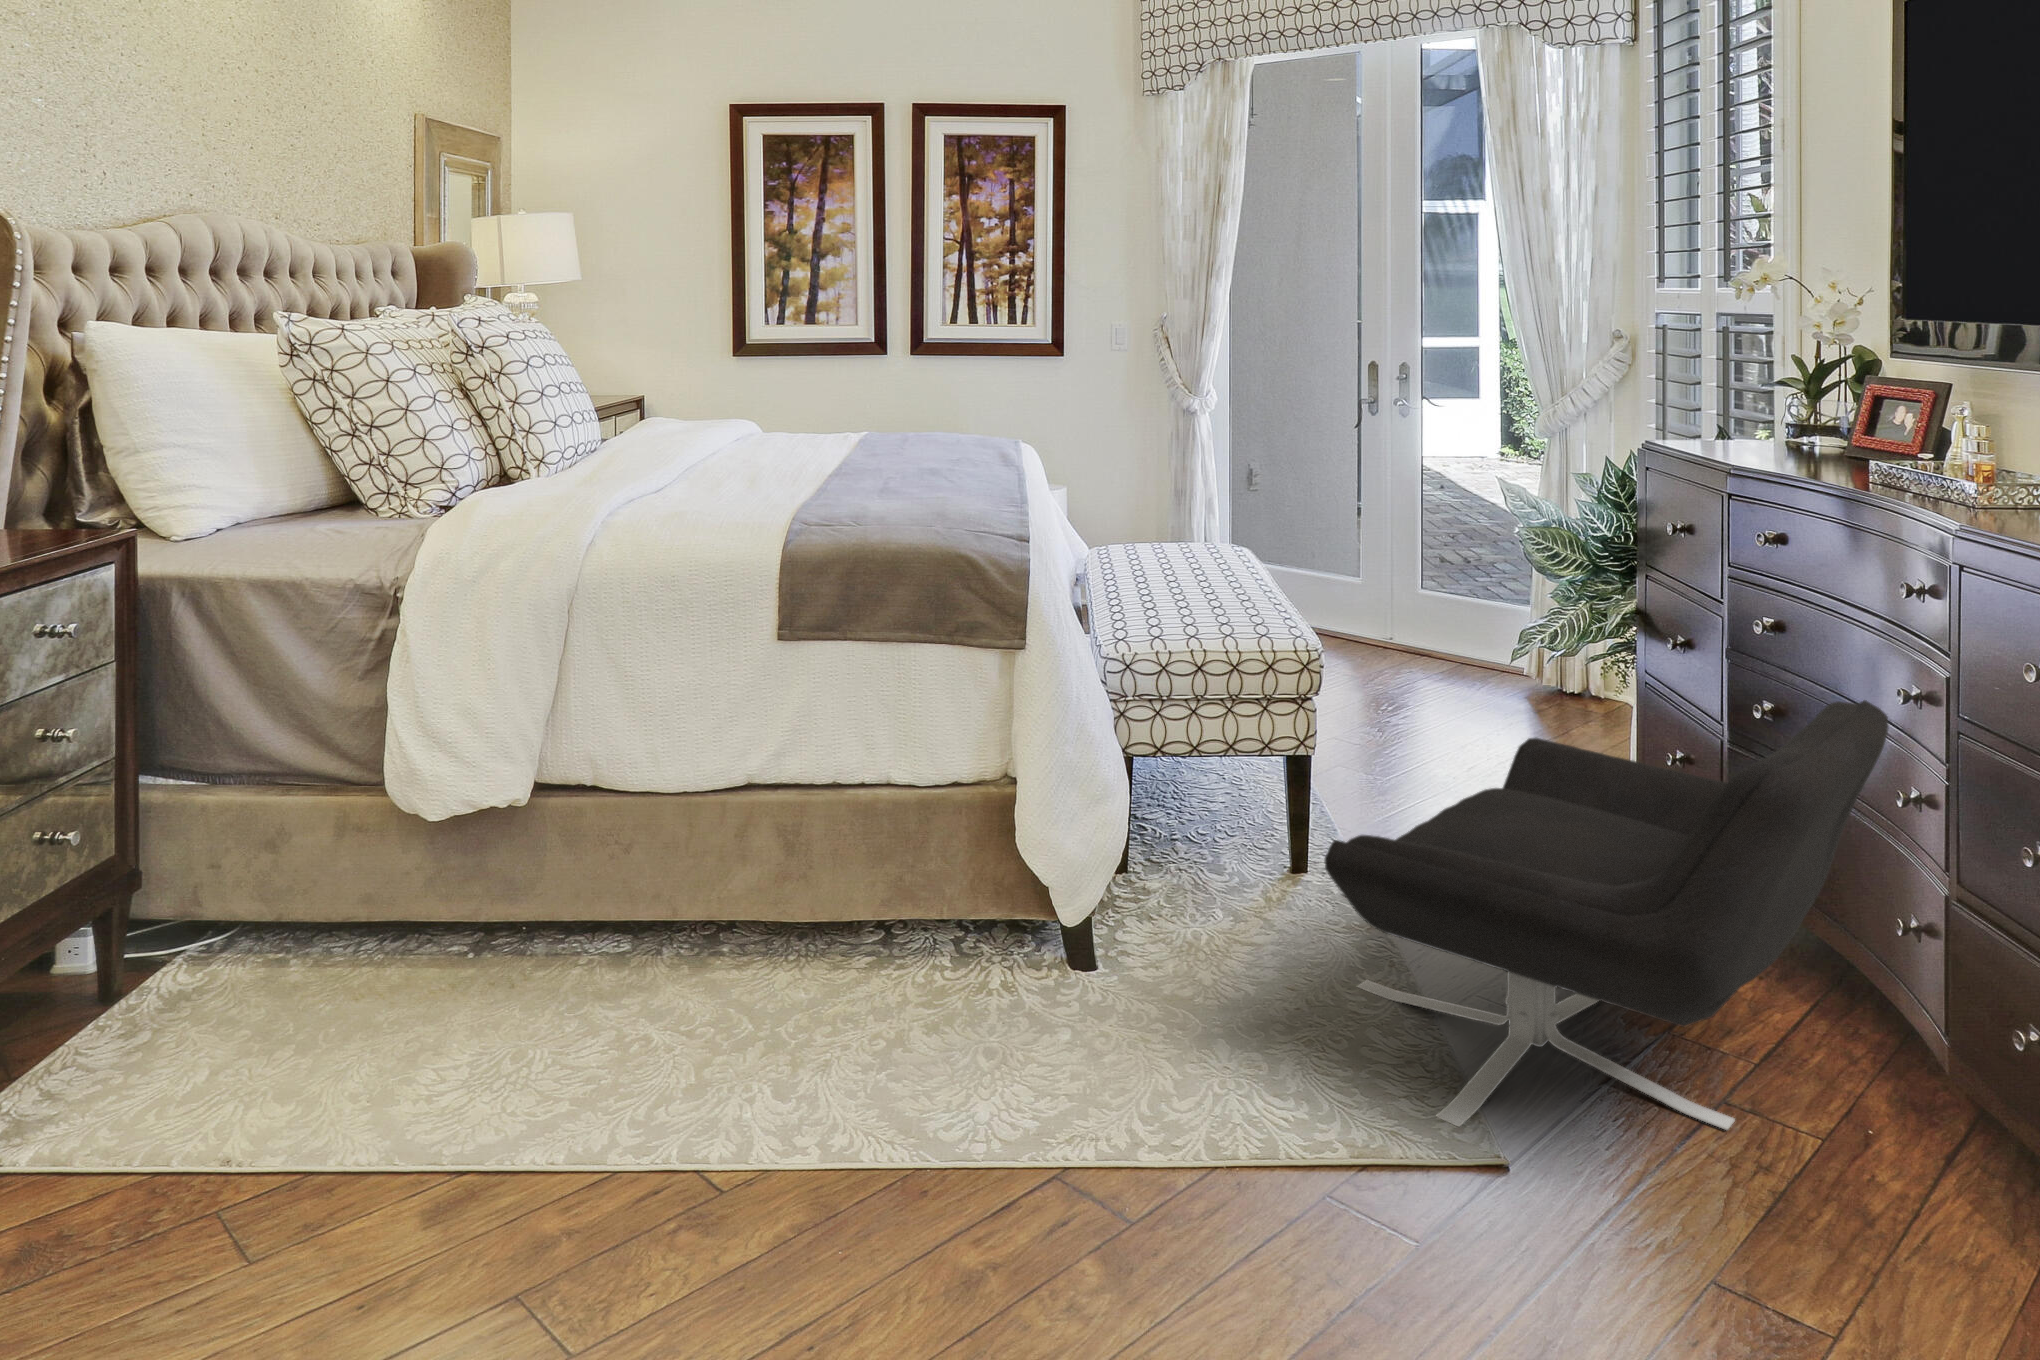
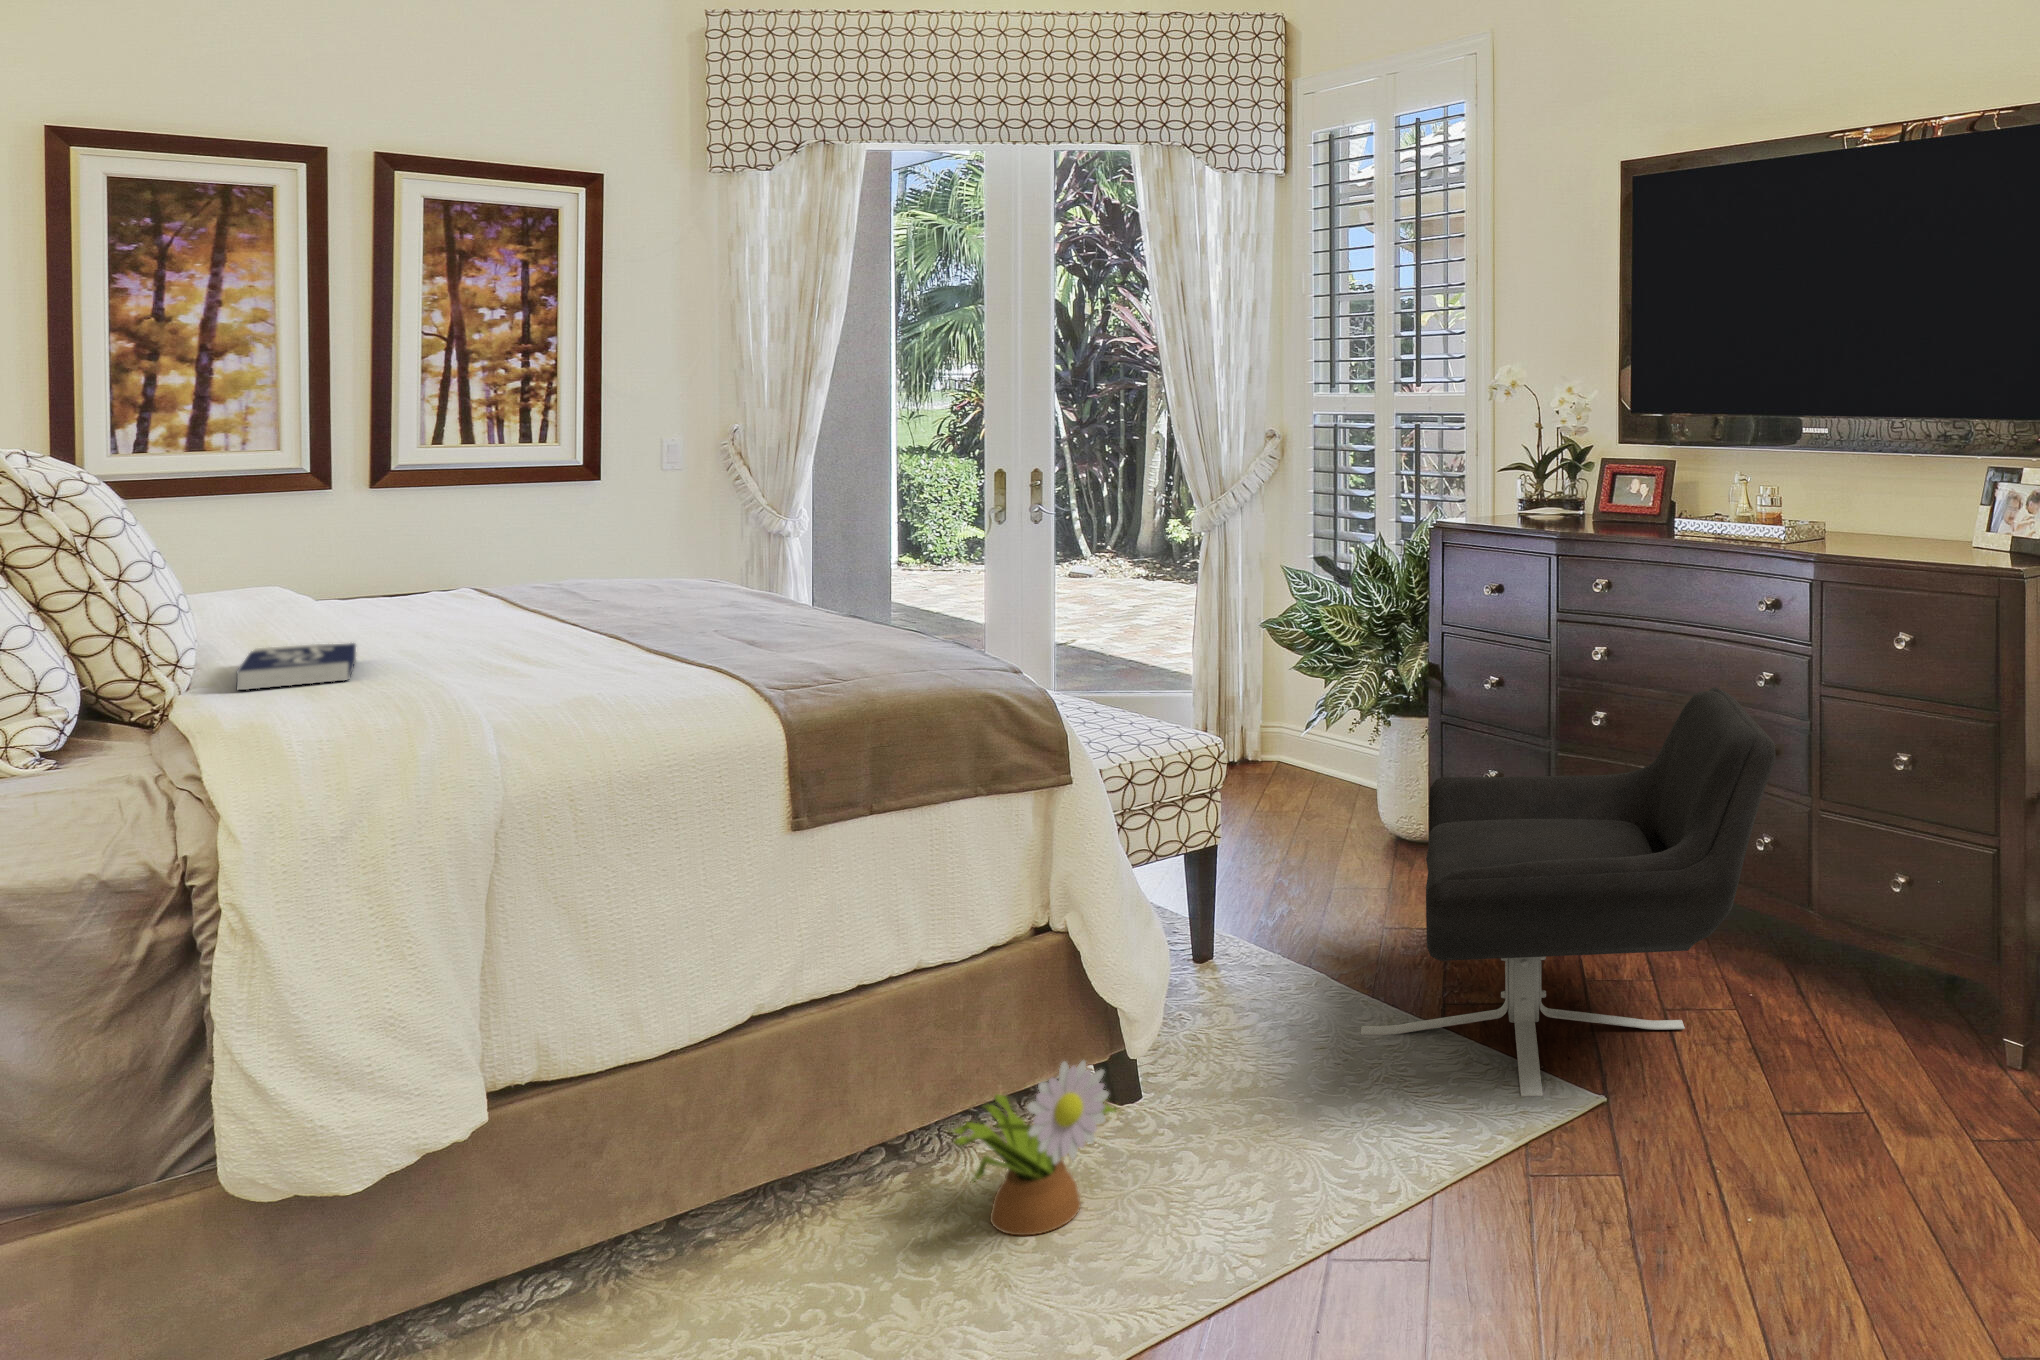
book: none [549,454,650,481] -> present [237,643,356,691]
decorative plant: none [846,896,1010,1043] -> present [953,1061,1116,1235]

